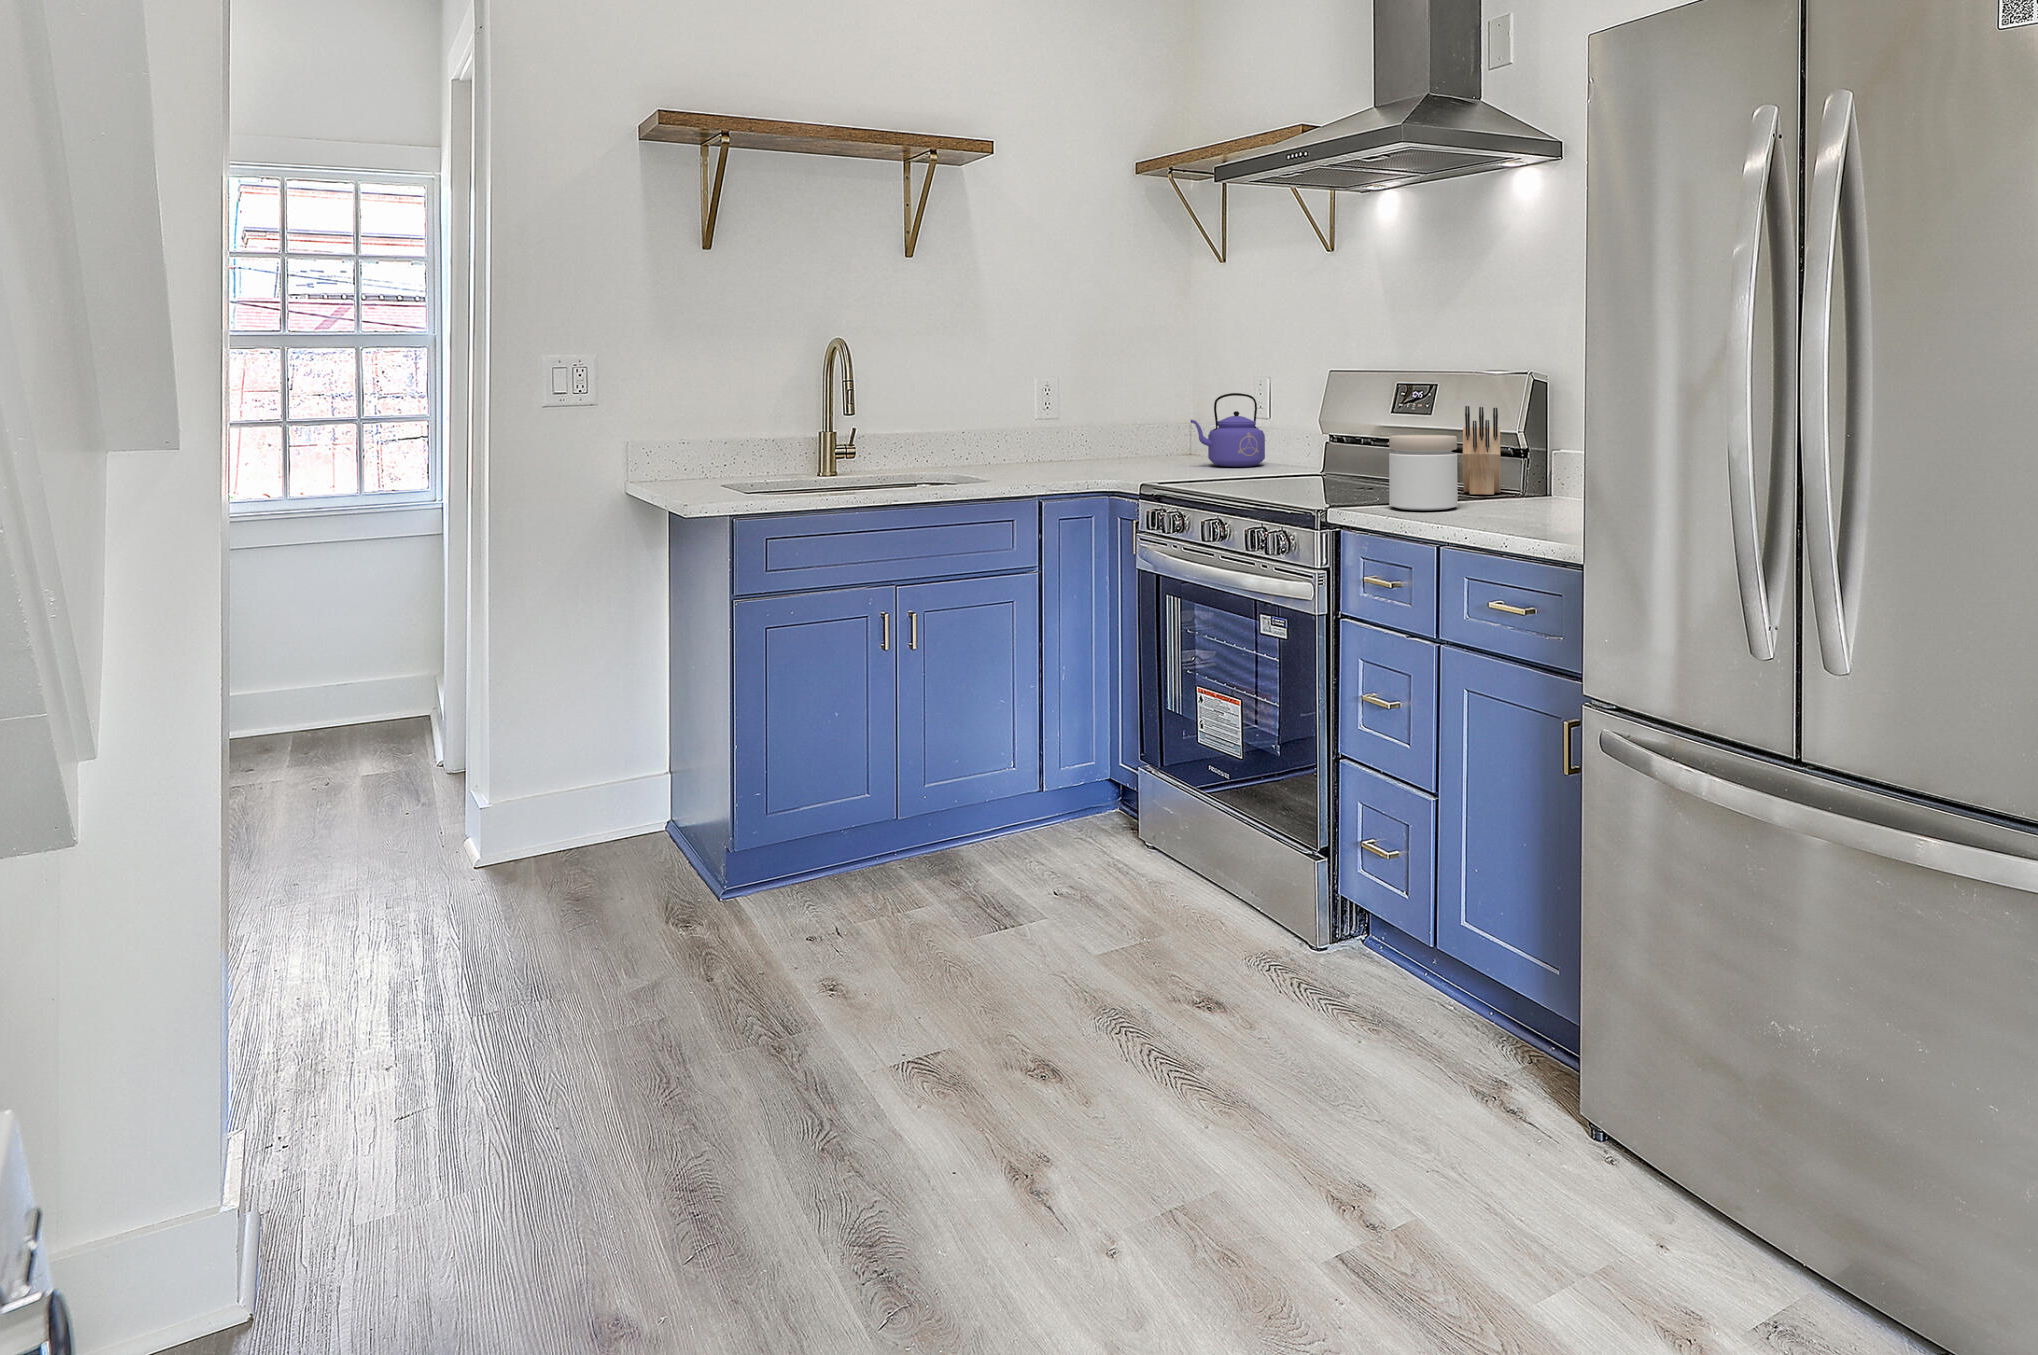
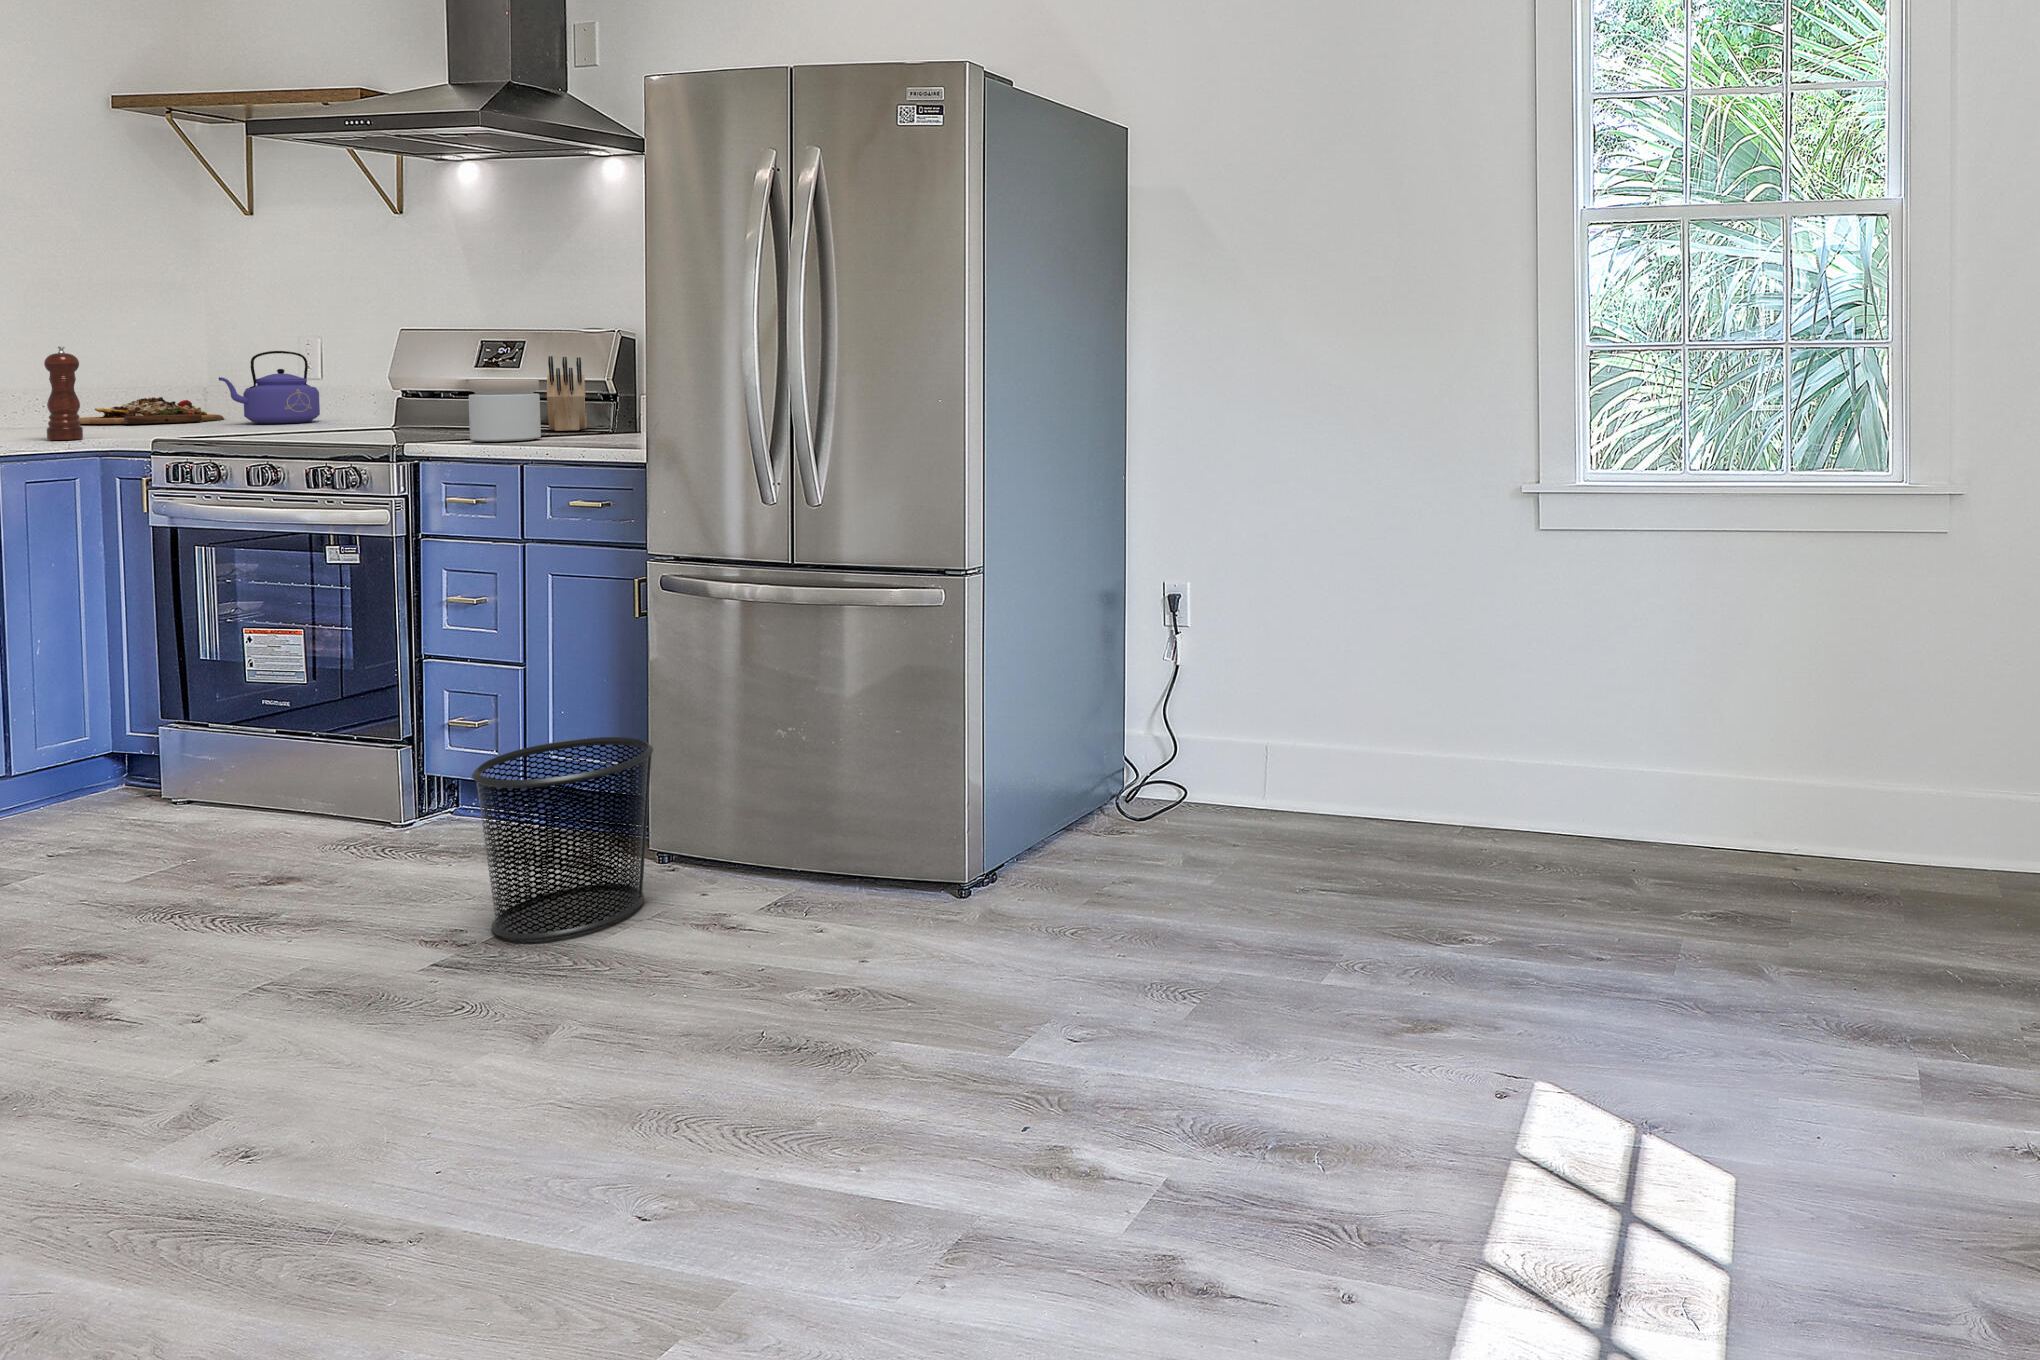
pepper mill: none [1069,392,1092,481] -> present [44,346,83,440]
cutting board: none [1094,435,1196,462] -> present [79,397,224,424]
waste bin: none [1385,927,1589,1226] -> present [472,737,653,941]

